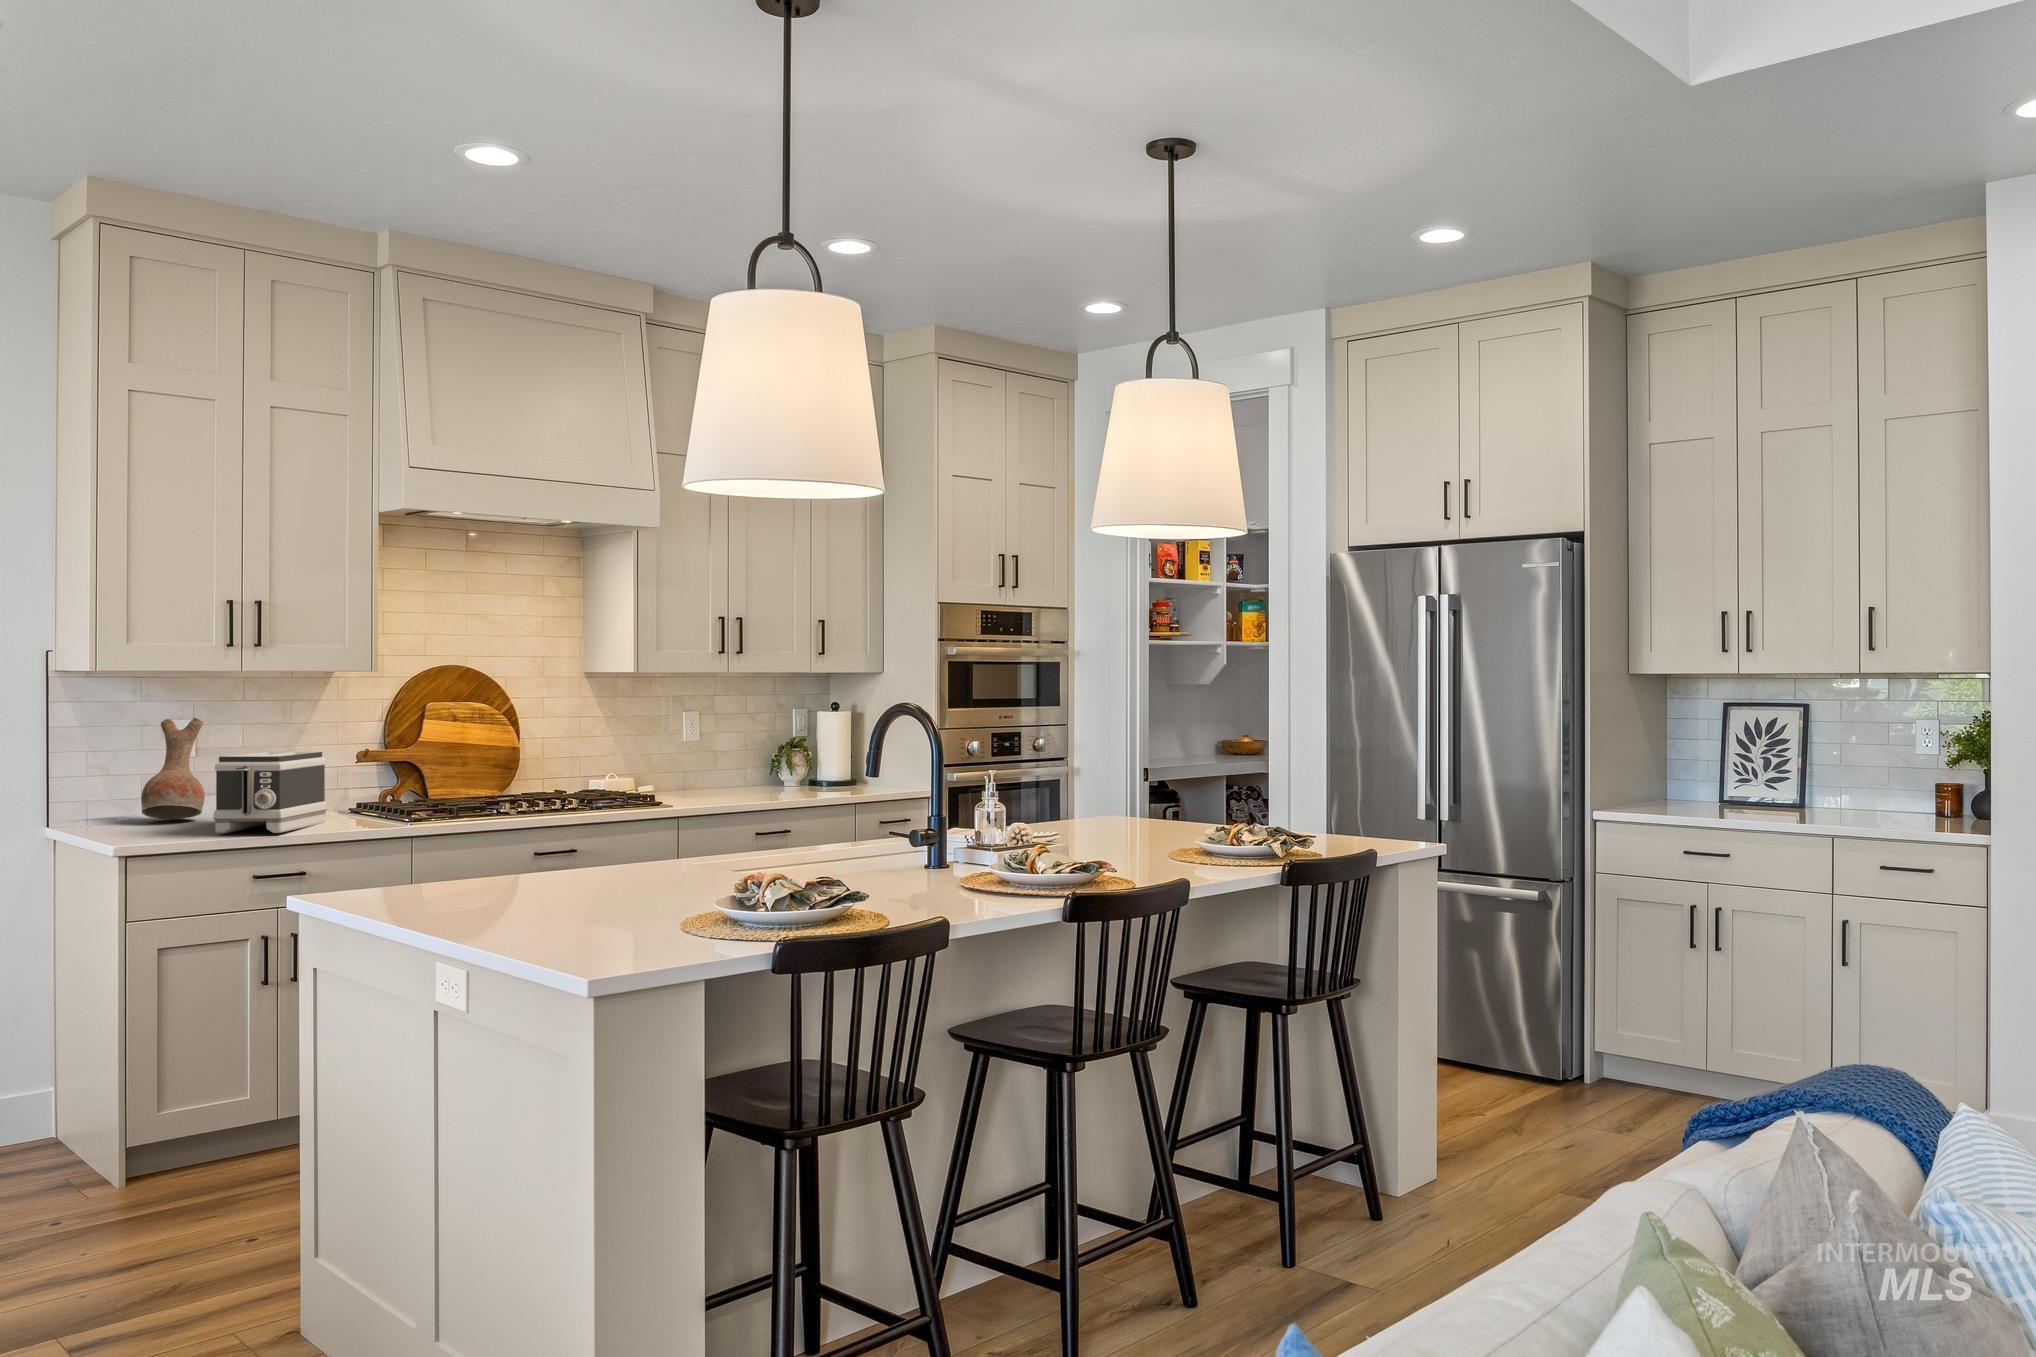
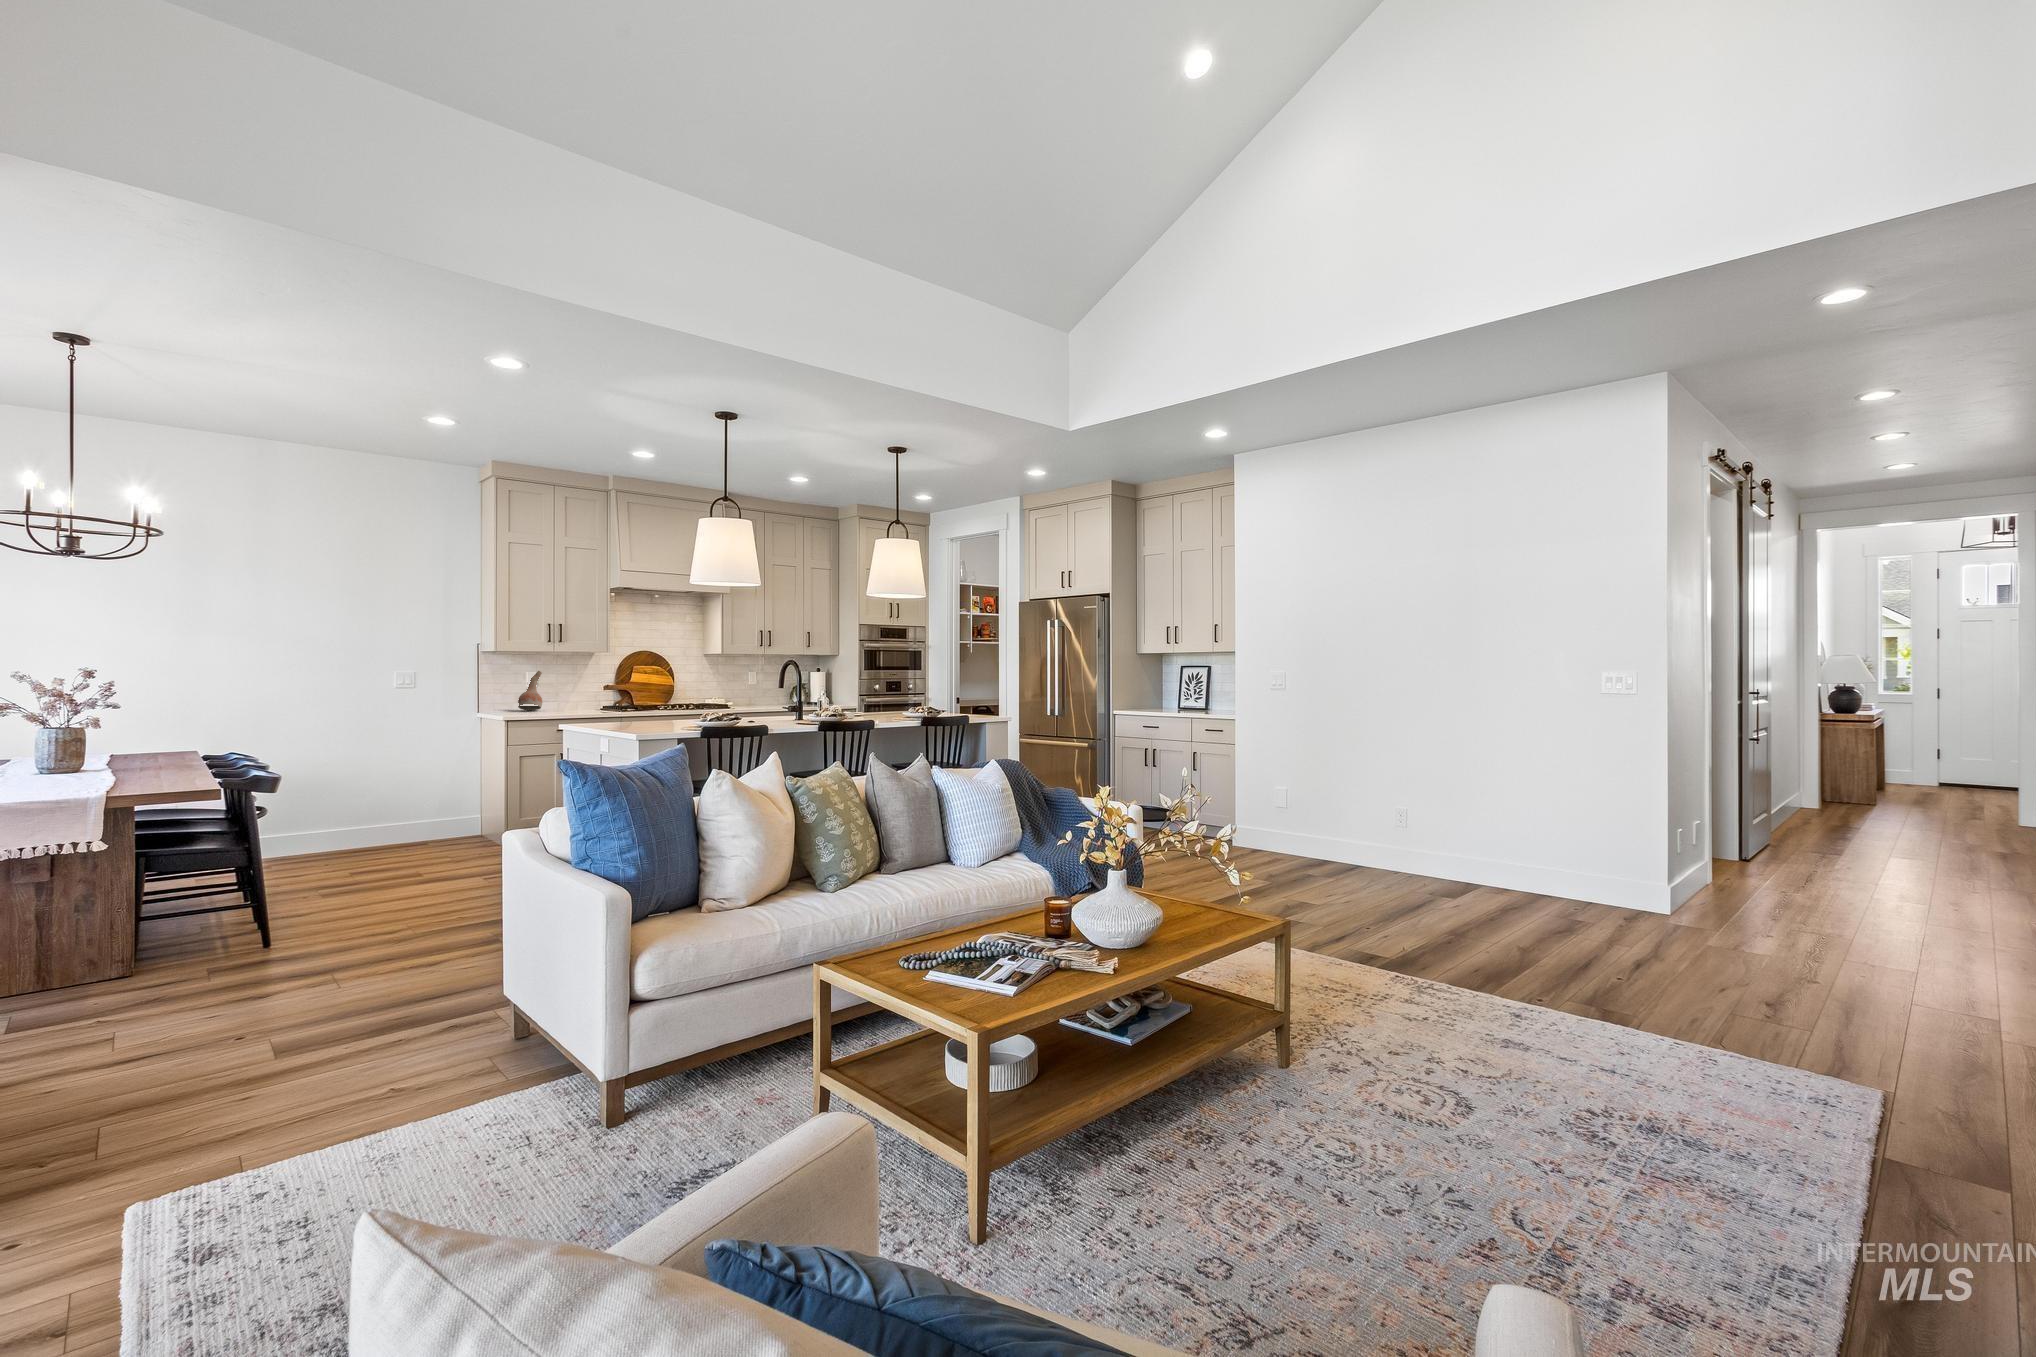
toaster: present [213,752,327,833] -> none [545,684,589,713]

